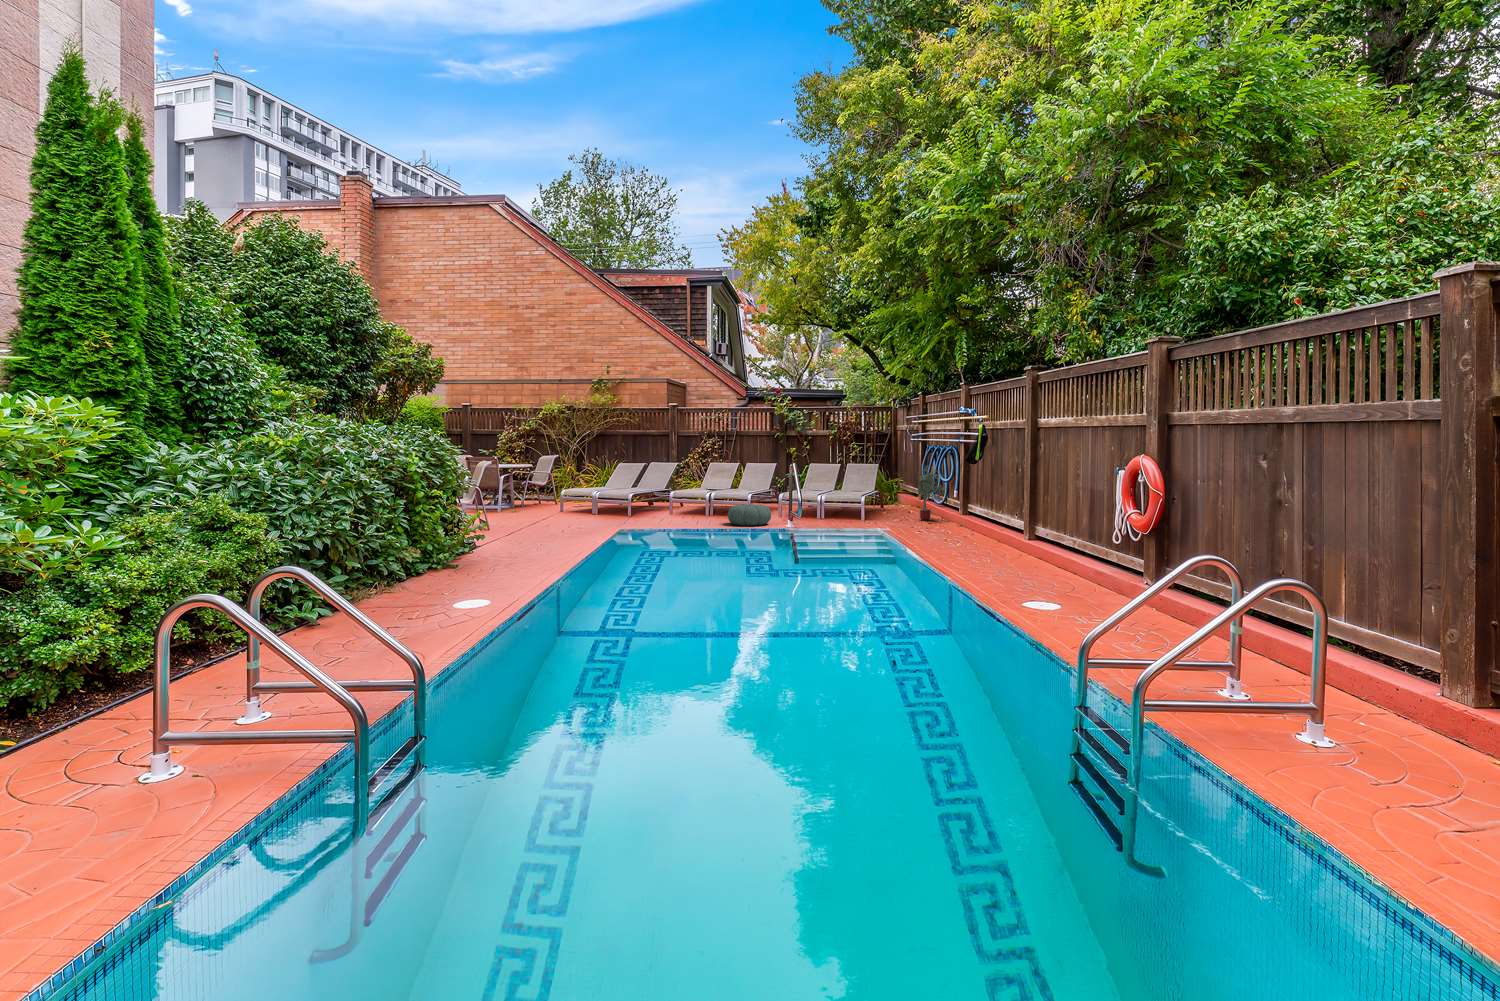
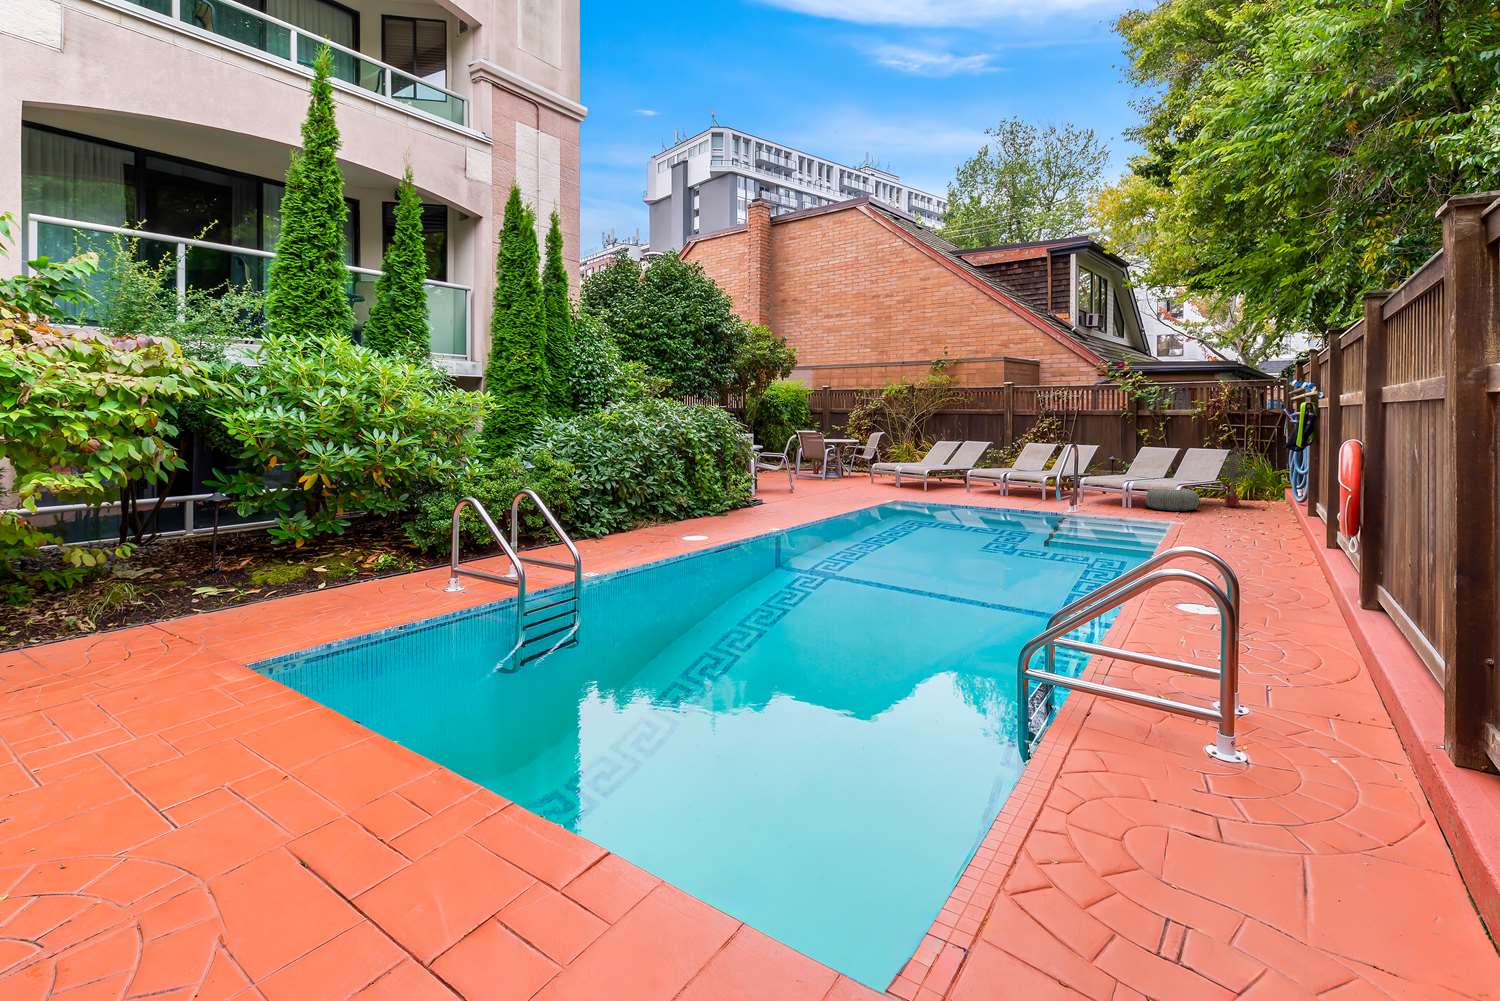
pouf: present [728,504,771,526] -> present [1146,489,1199,511]

